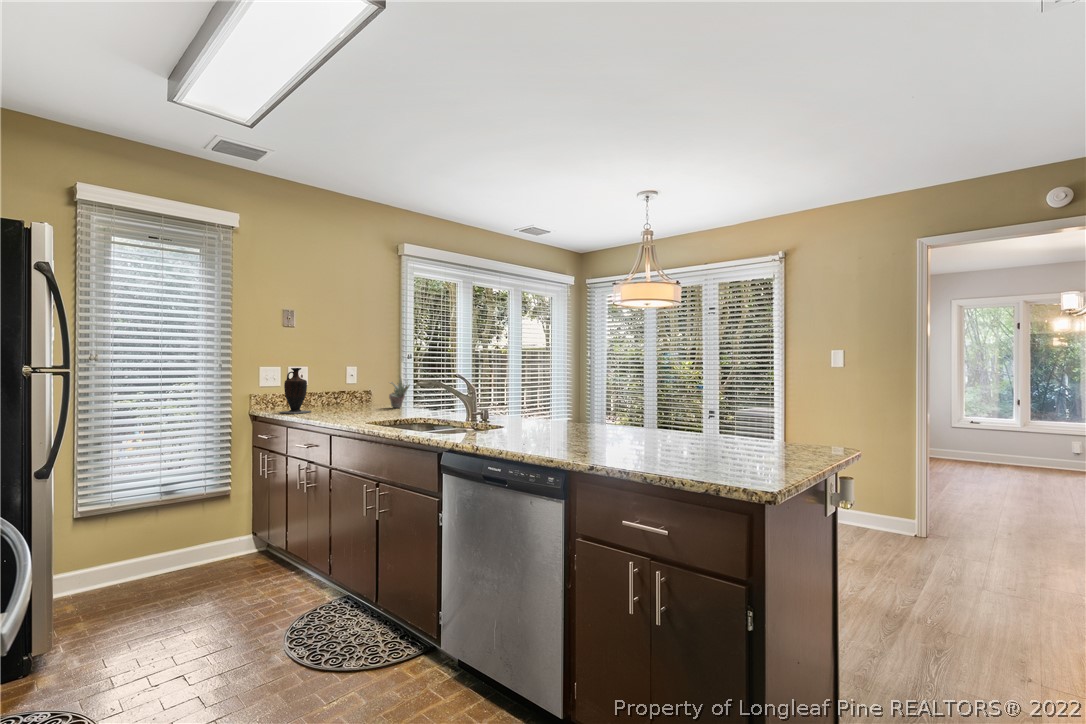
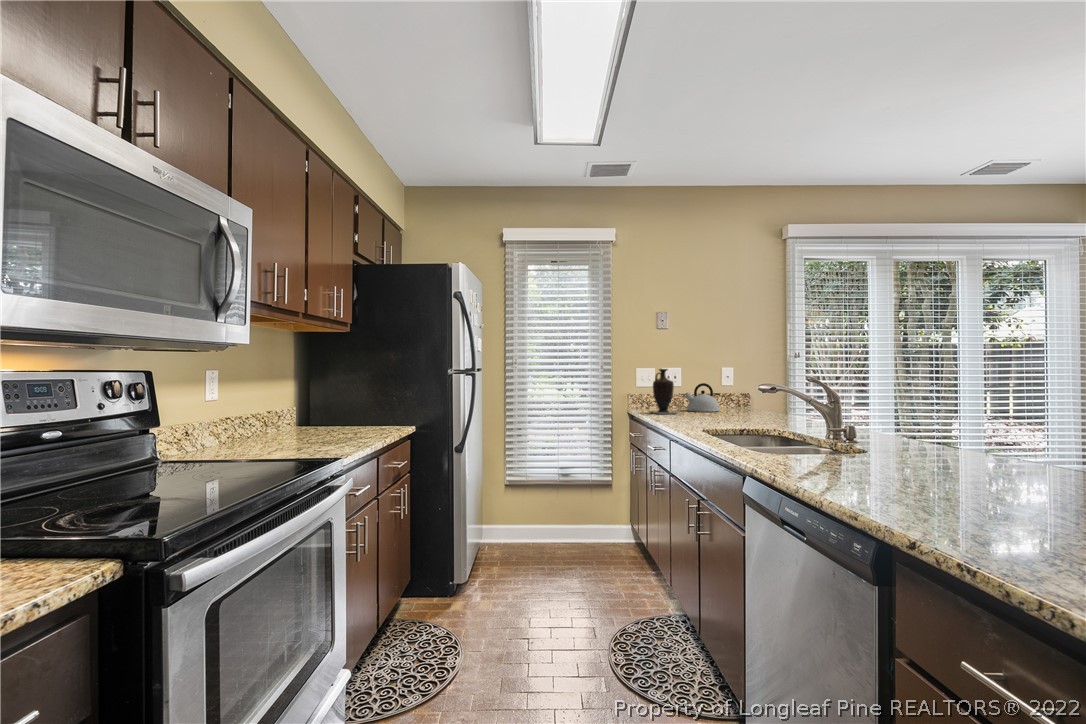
succulent plant: present [389,377,410,408] -> none [763,377,790,415]
kettle: none [311,381,346,409] -> present [684,383,720,412]

